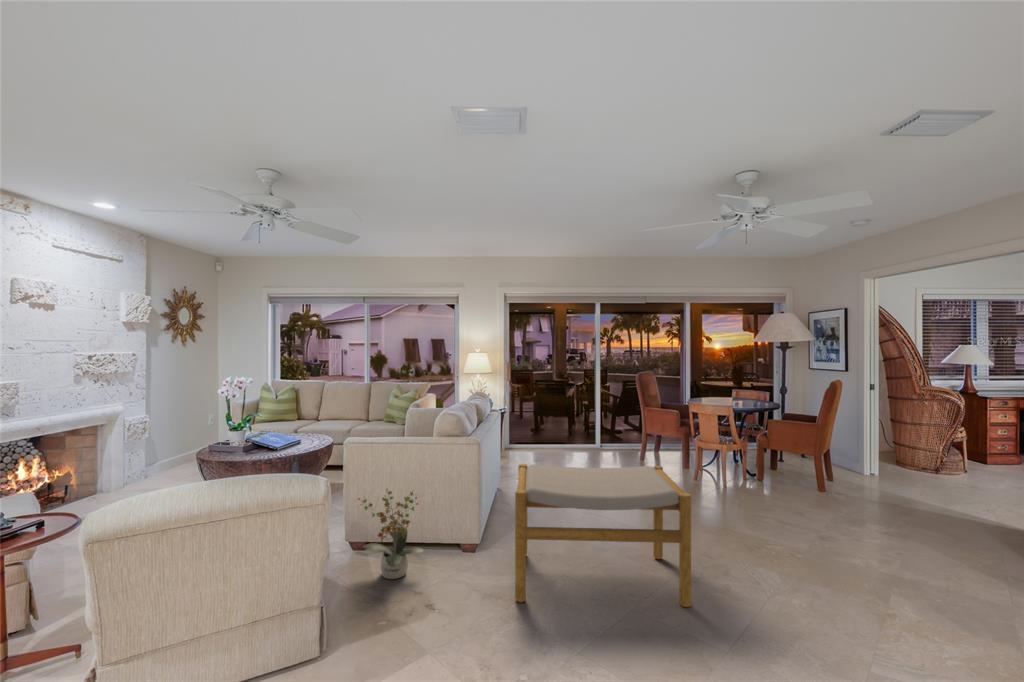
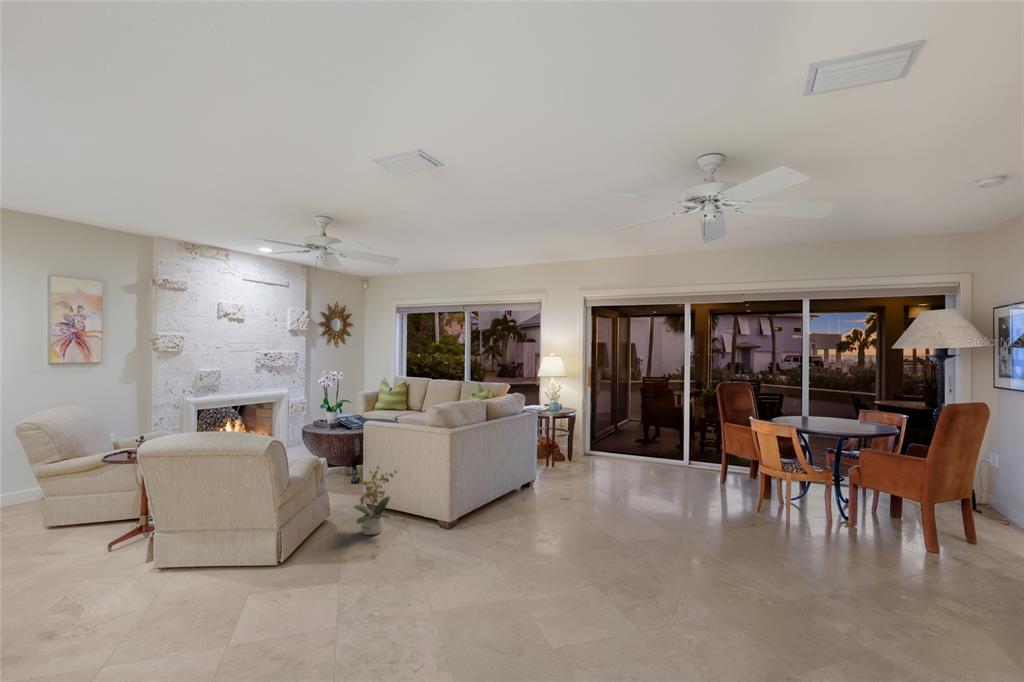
footstool: present [515,464,691,607] -> none [427,458,597,611]

